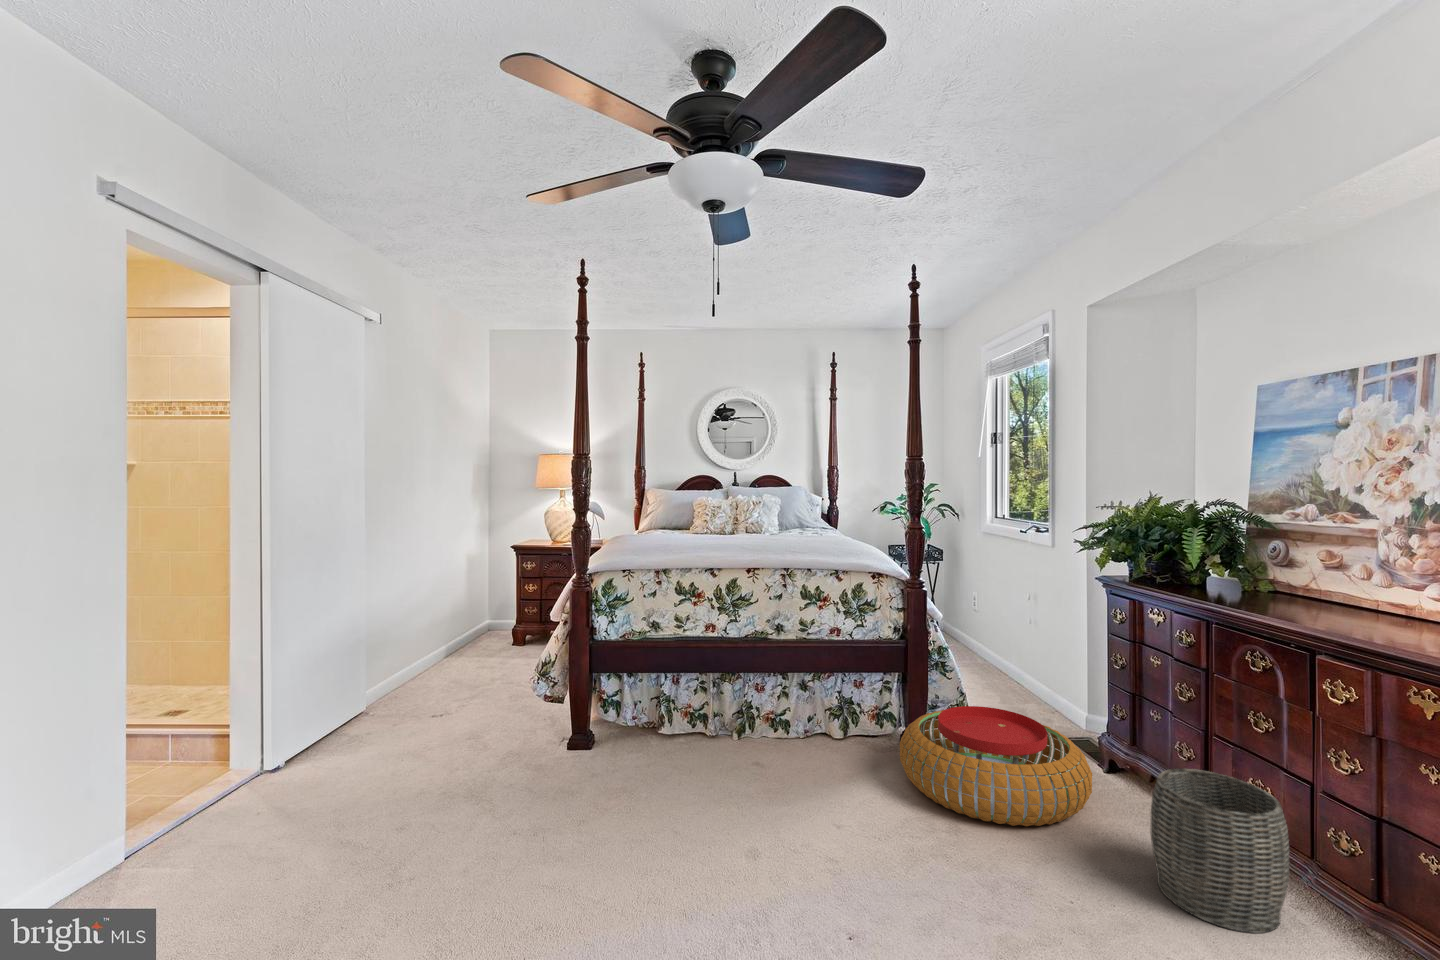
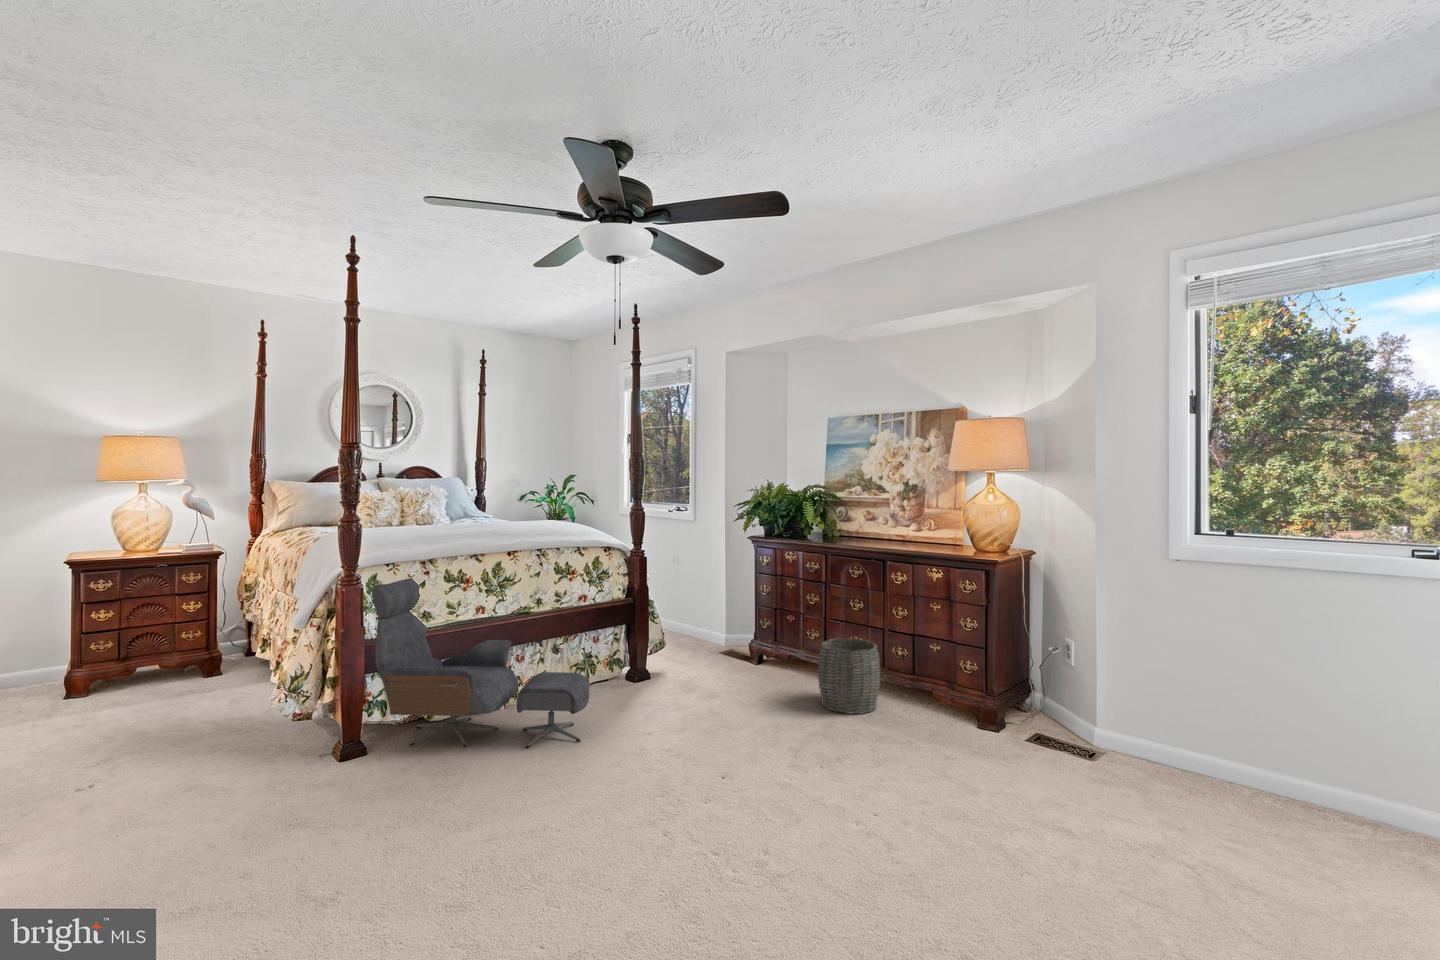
lounge chair: none [586,583,786,810] -> present [372,579,589,748]
pouf: present [900,706,1092,826] -> none [648,637,774,706]

